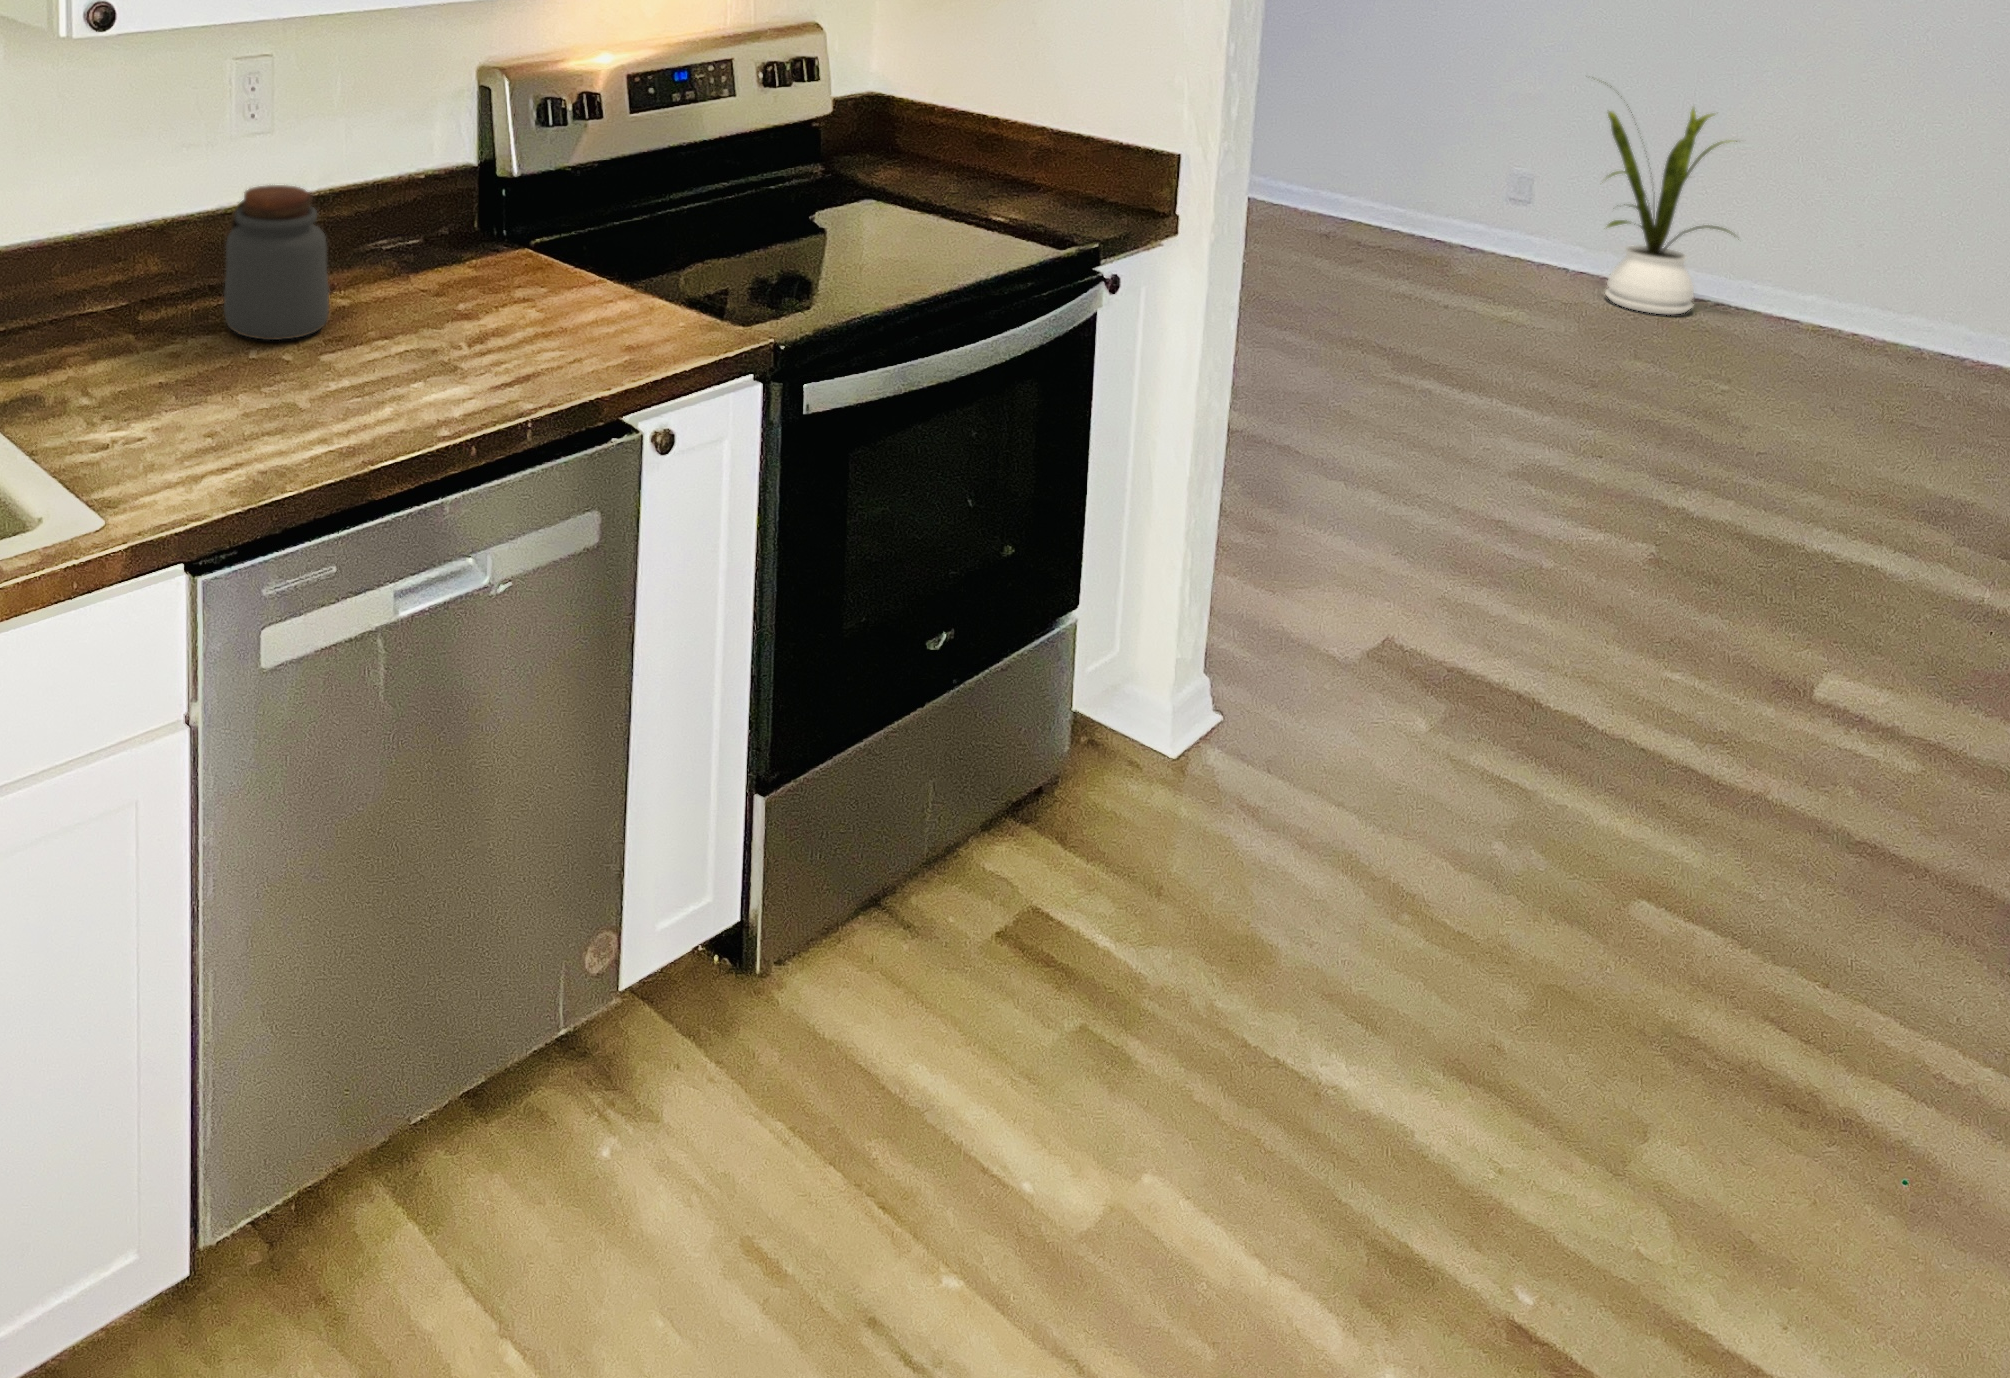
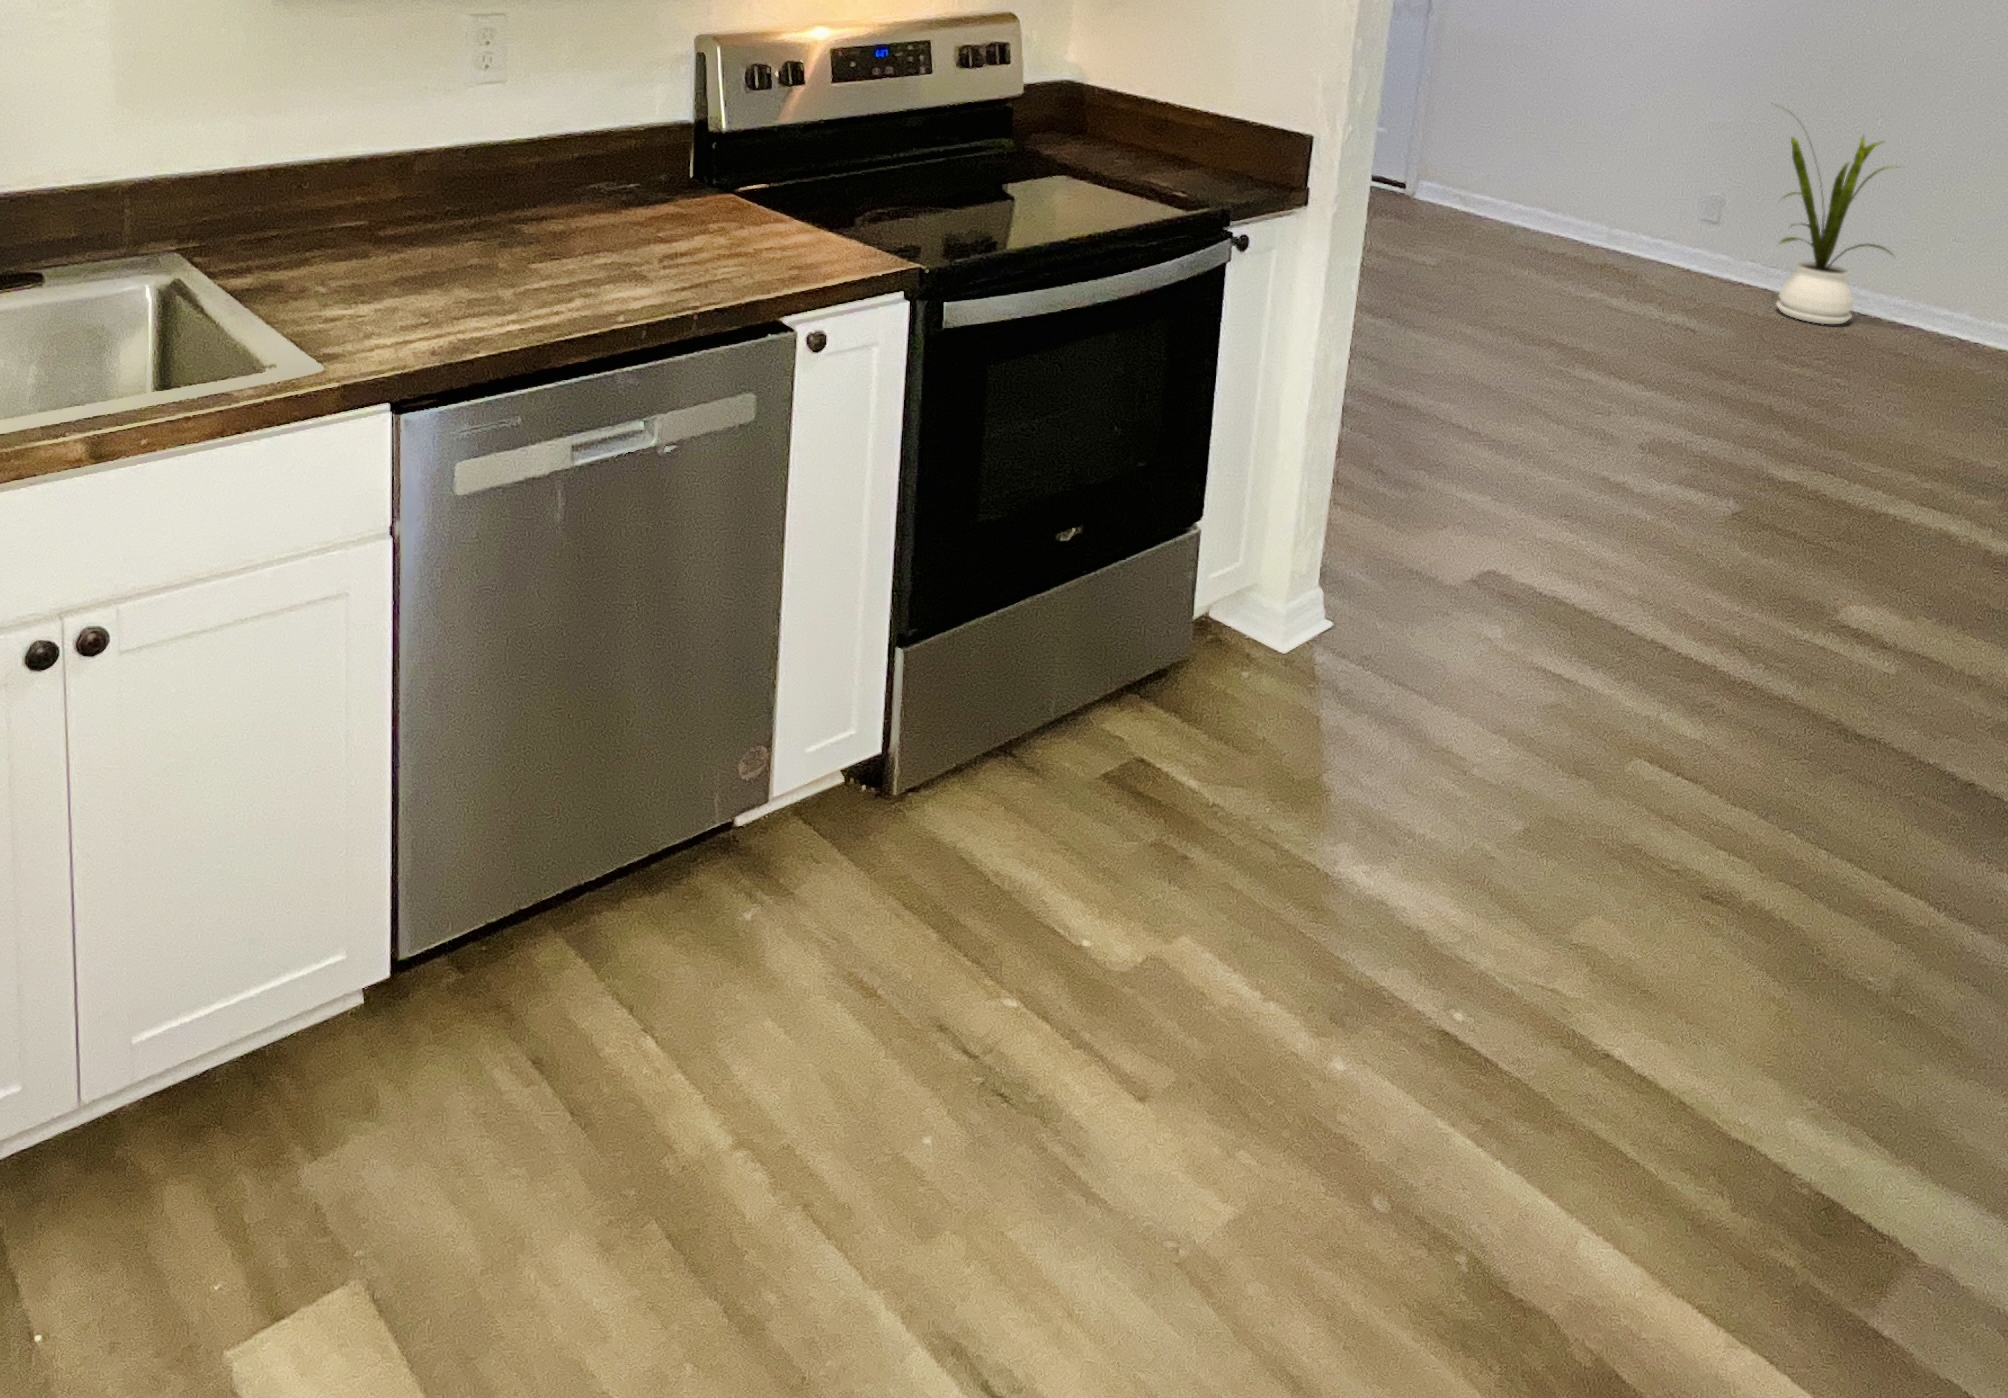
jar: present [224,185,329,340] -> none [451,119,543,250]

